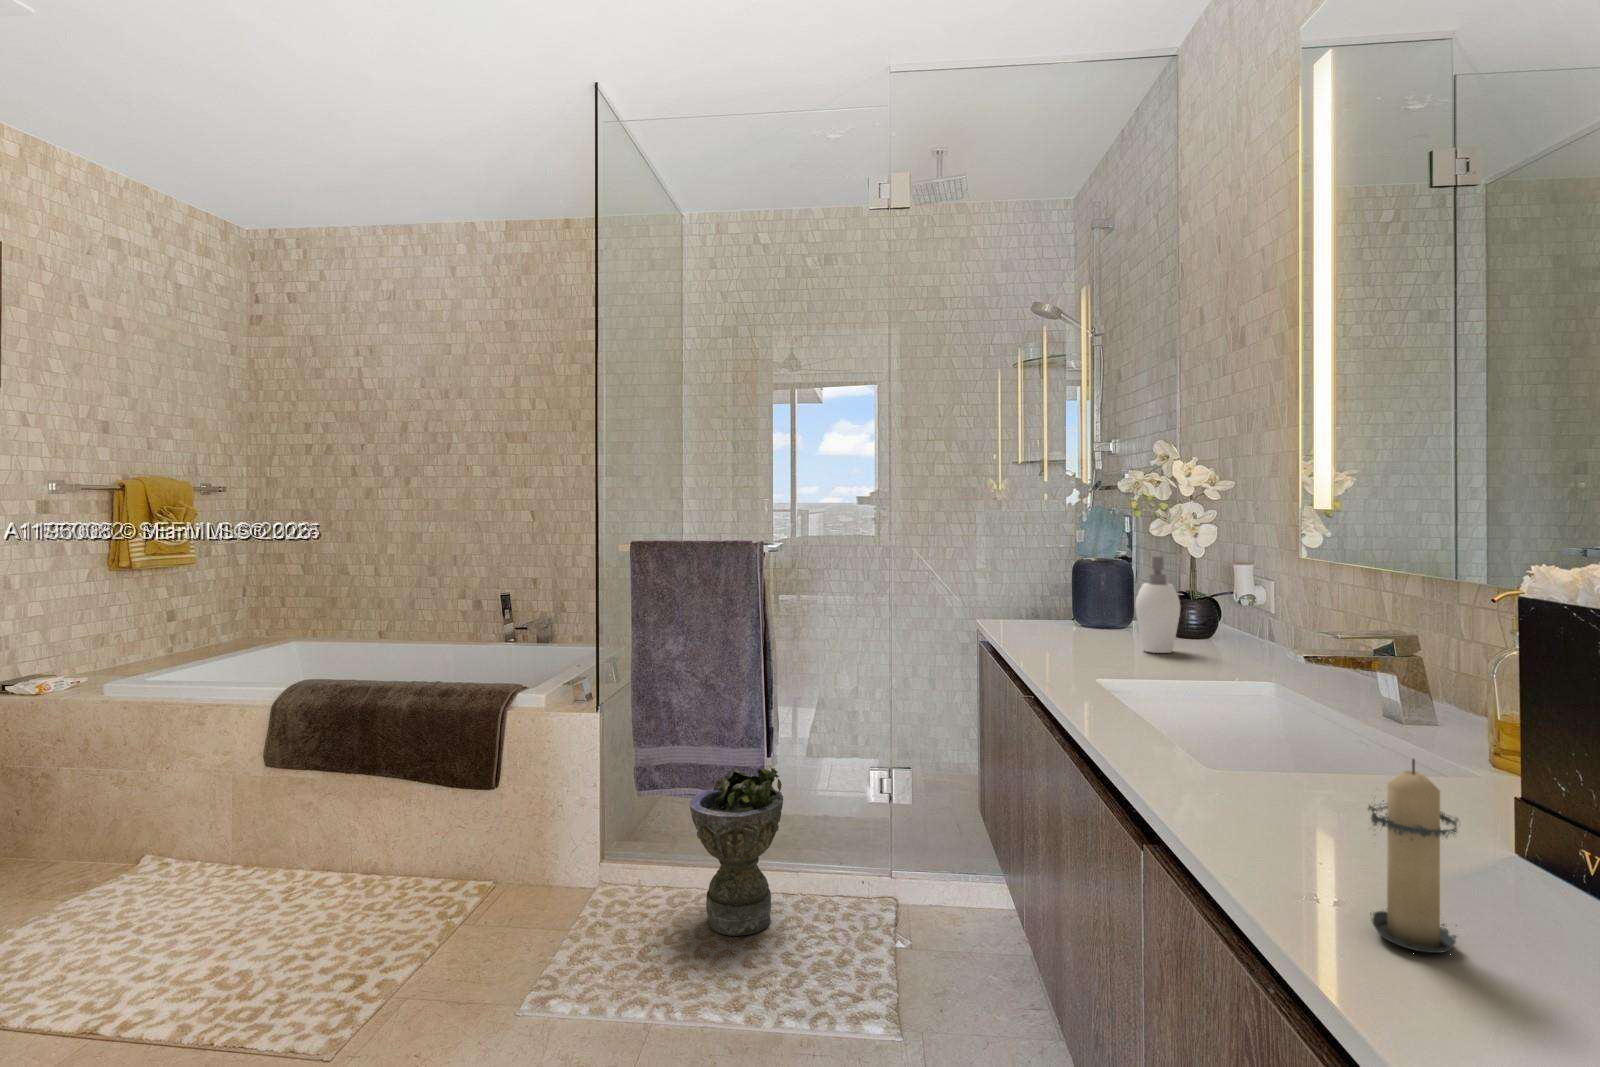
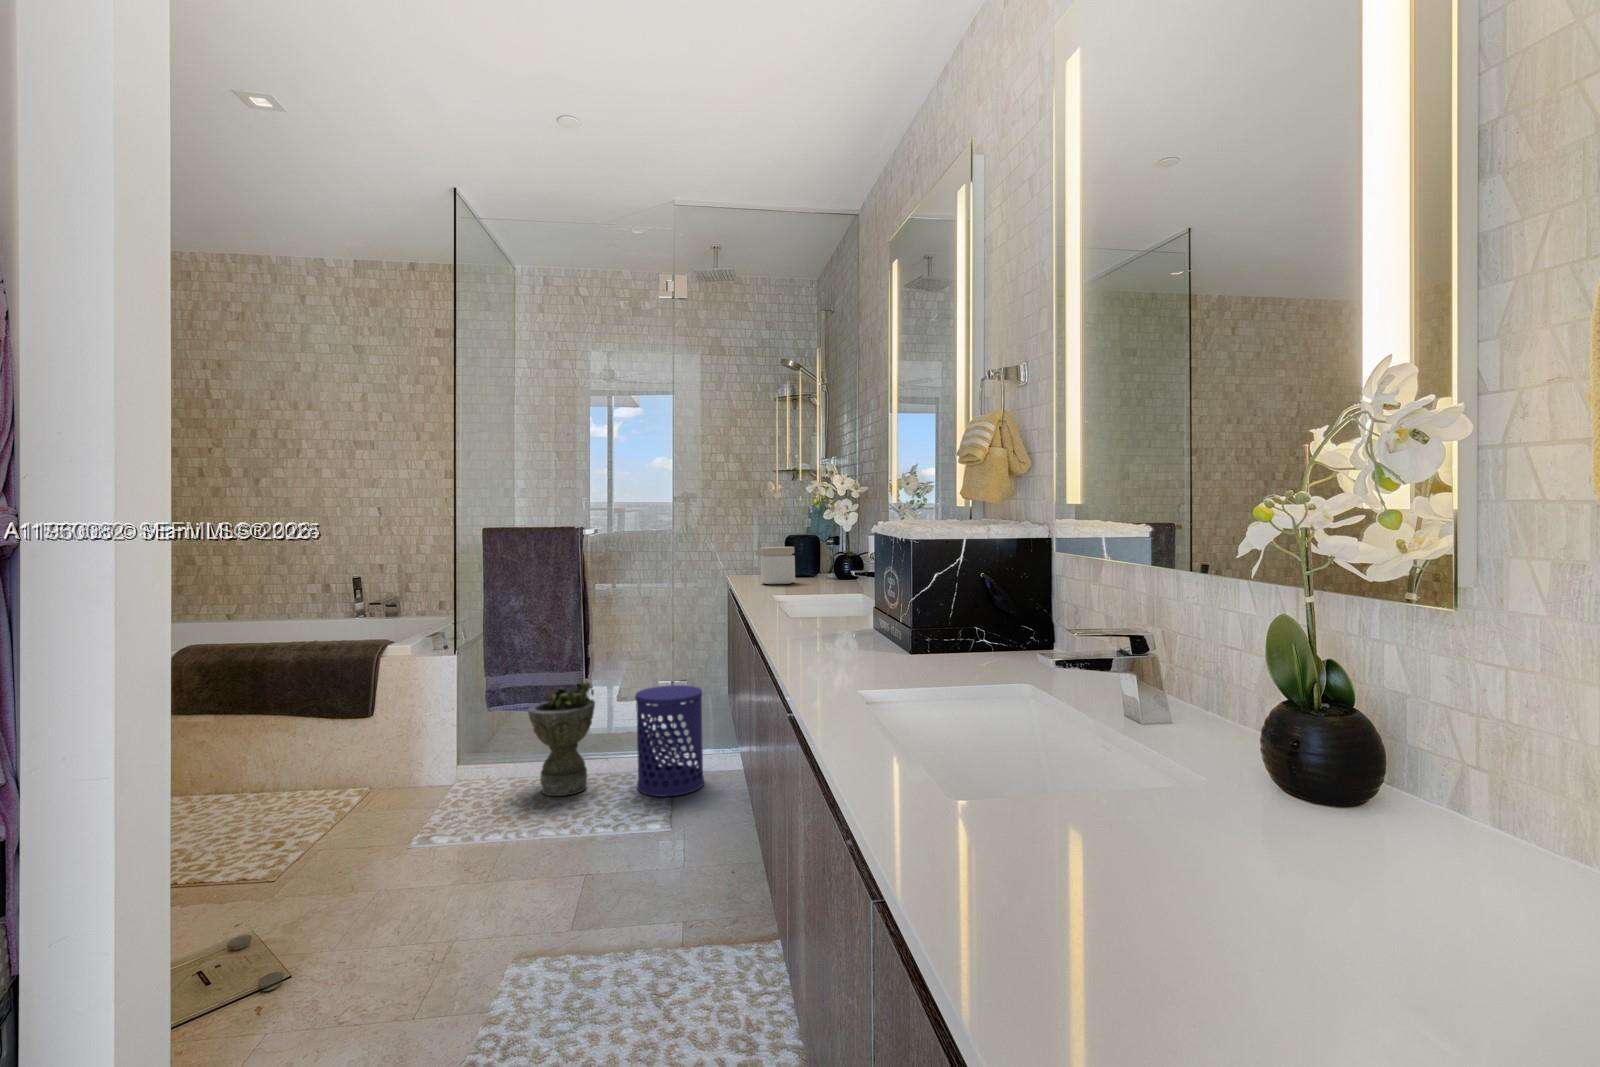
soap dispenser: present [1135,556,1180,653] -> none [810,530,835,586]
jar: none [1042,578,1100,642] -> present [761,547,795,584]
candle: present [1368,759,1458,953] -> none [820,578,853,645]
waste bin: none [841,777,943,959] -> present [635,685,704,797]

